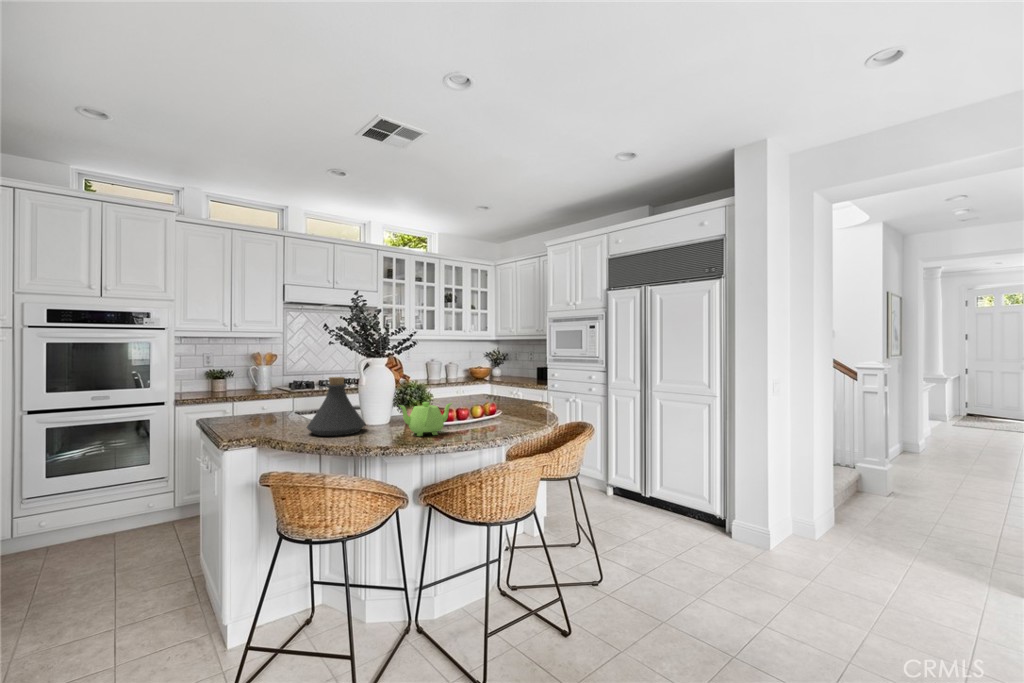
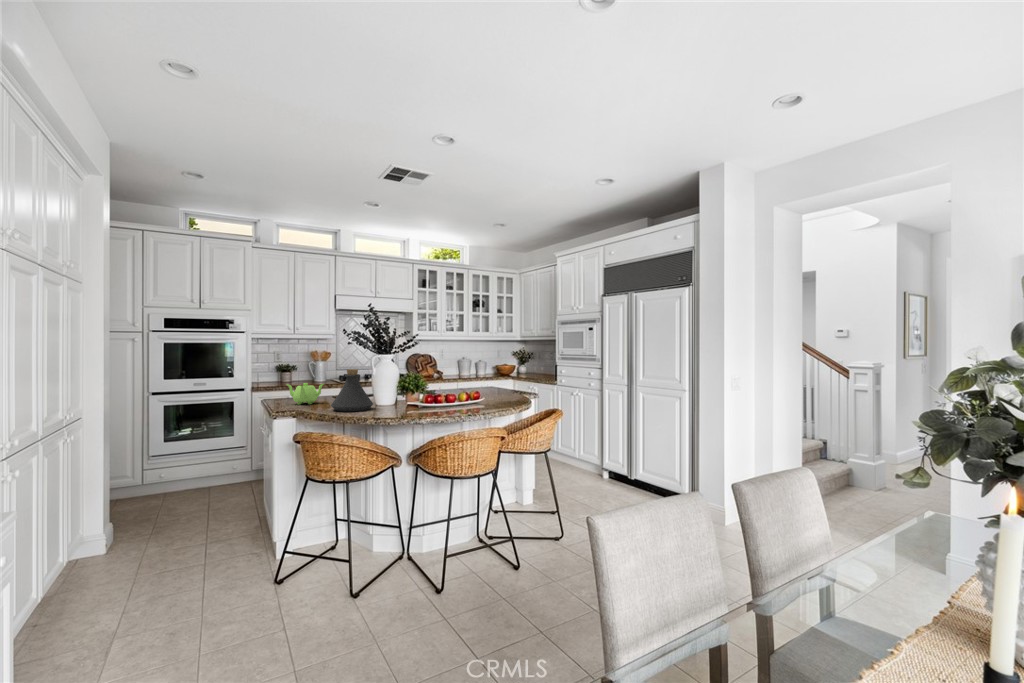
teapot: present [399,402,452,436] -> present [287,383,324,405]

